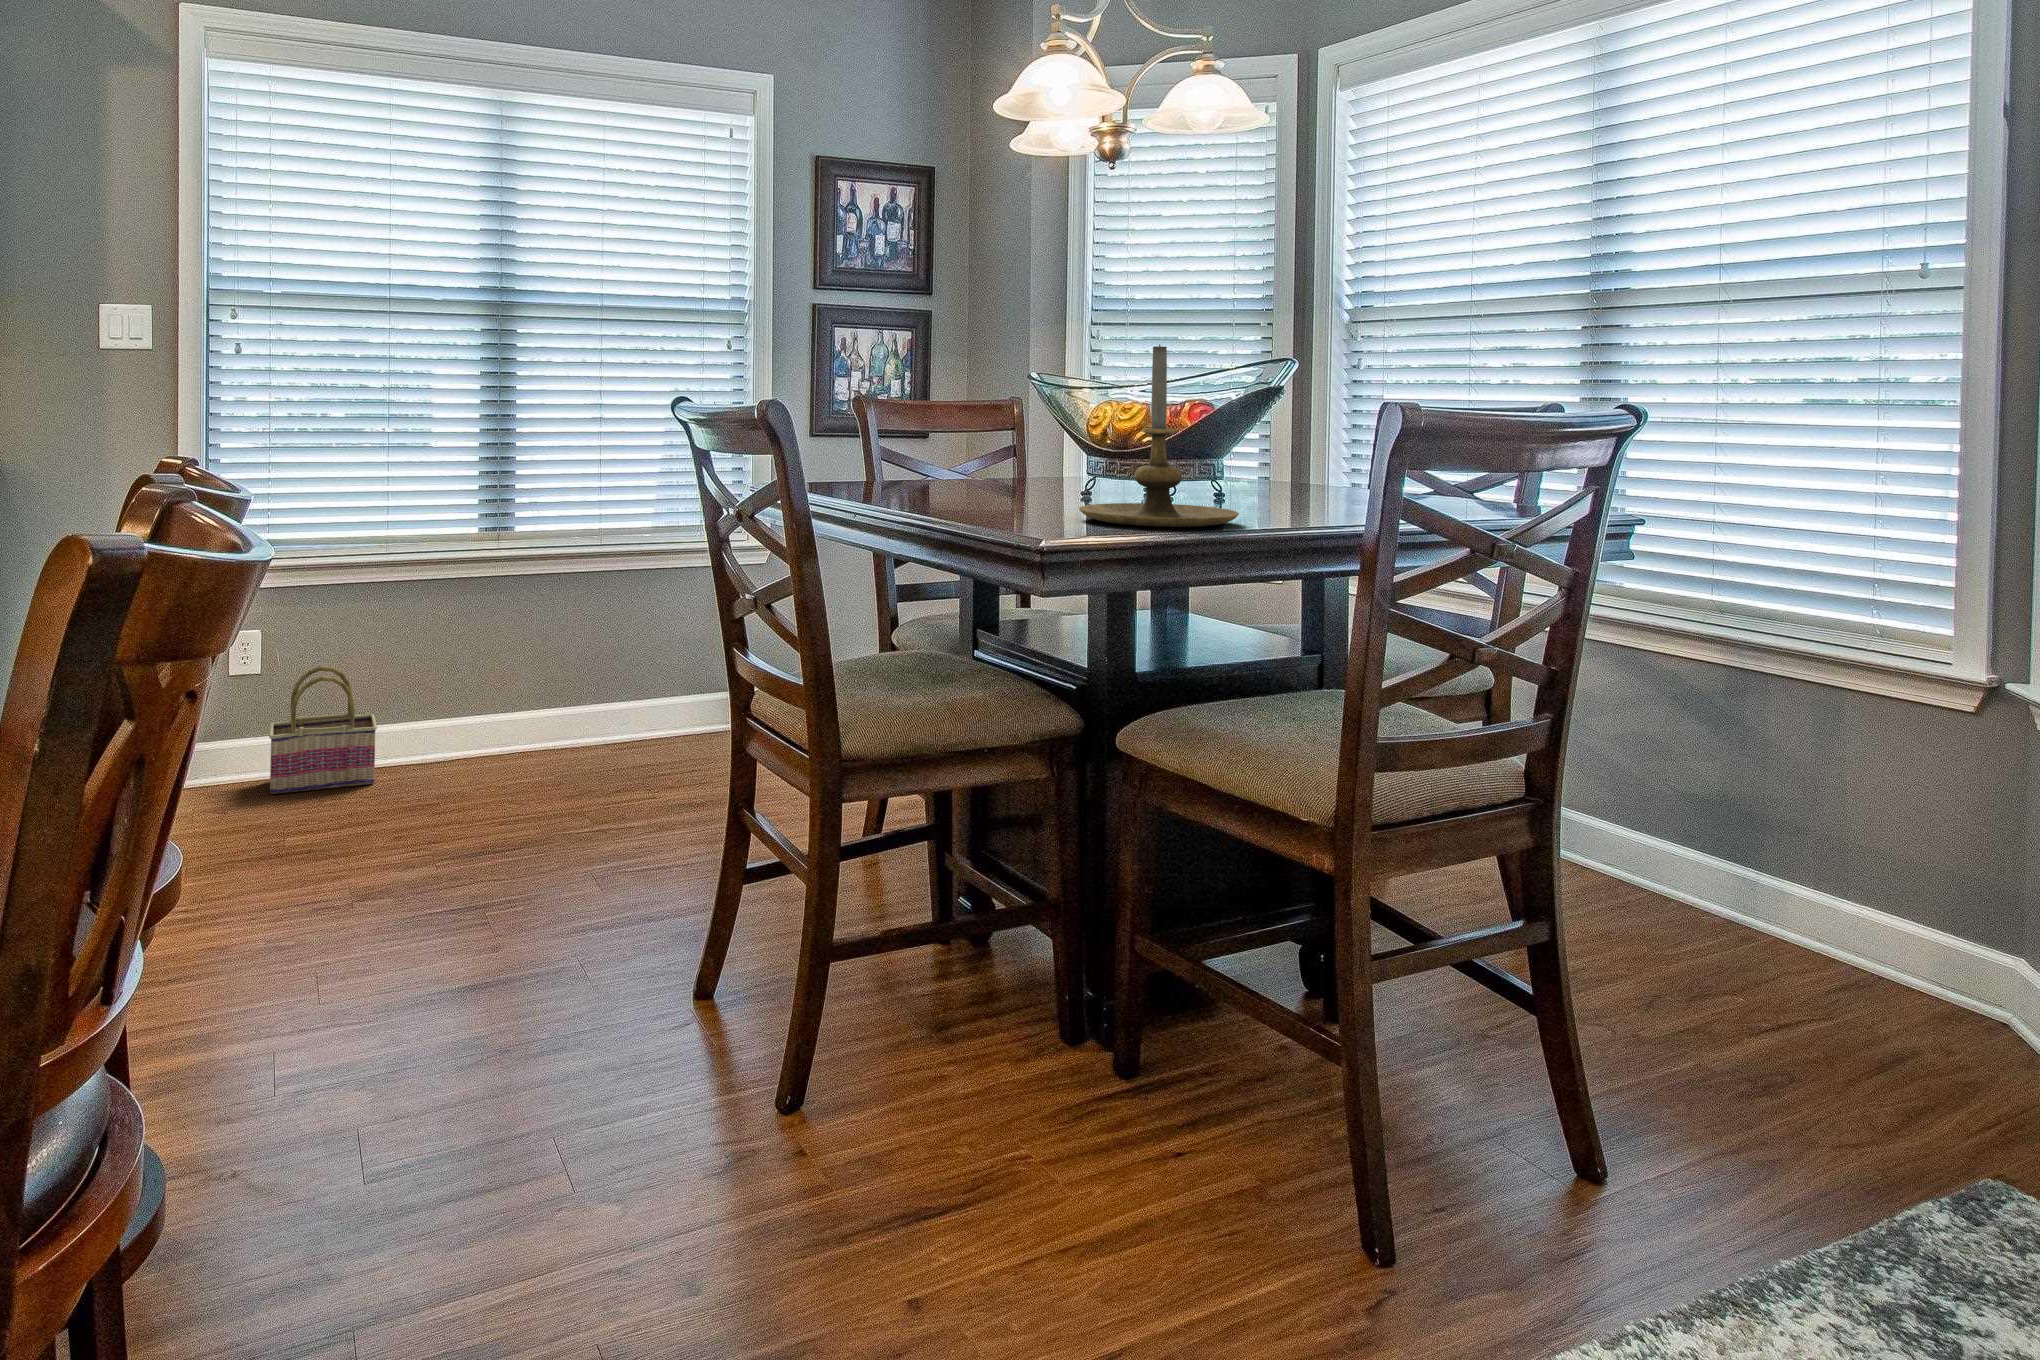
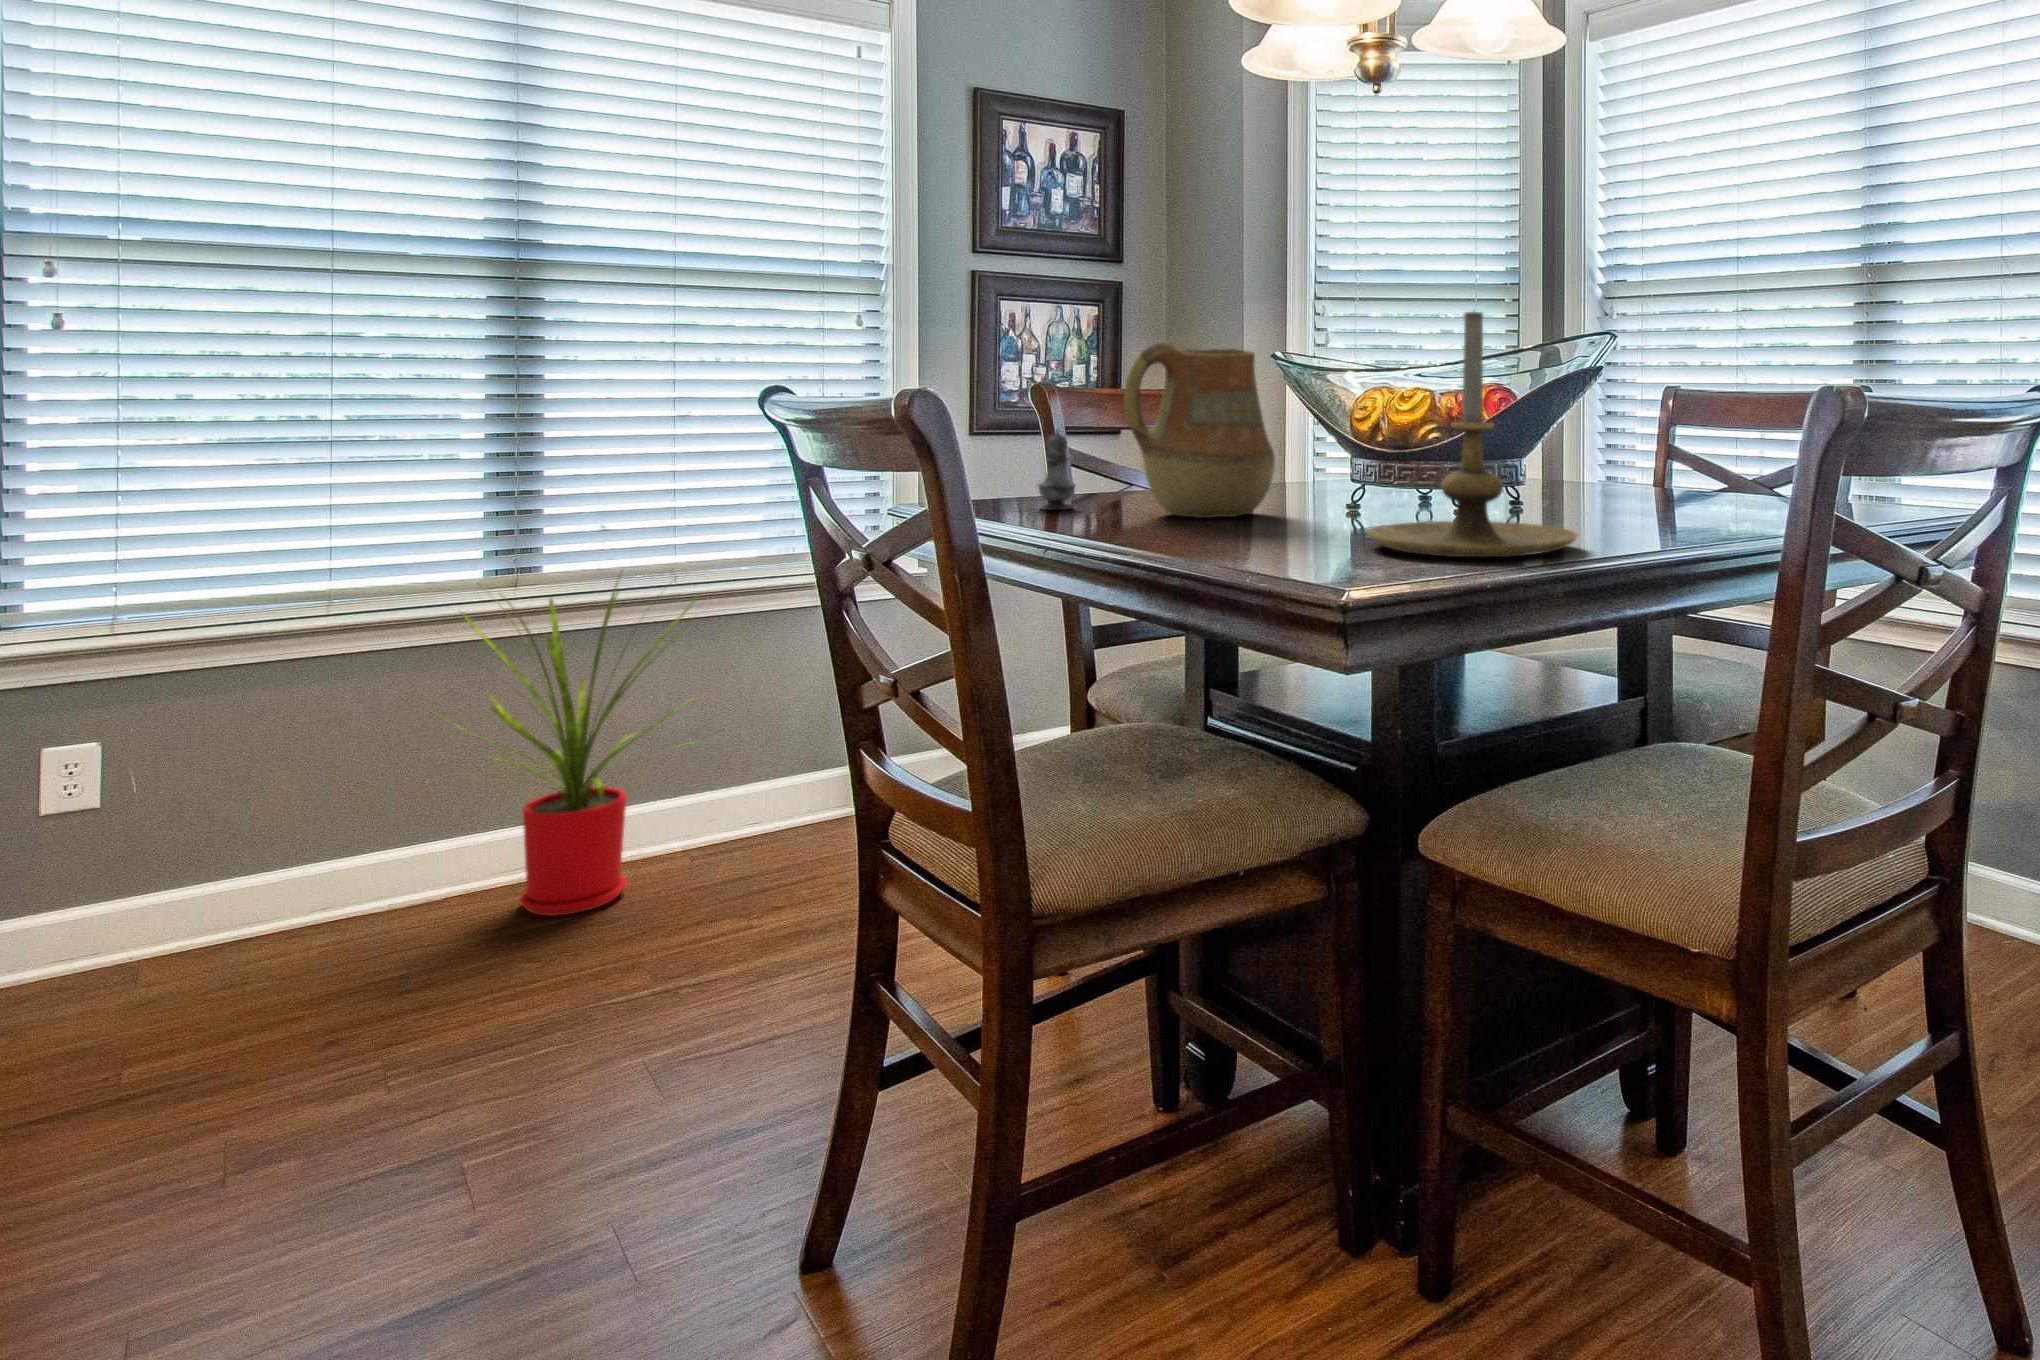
pitcher: none [915,366,1028,498] -> present [1124,342,1275,518]
salt shaker: none [854,430,883,491] -> present [1038,429,1076,510]
house plant: none [441,531,626,784] -> present [444,579,709,916]
basket: present [269,666,377,794] -> none [137,777,329,976]

